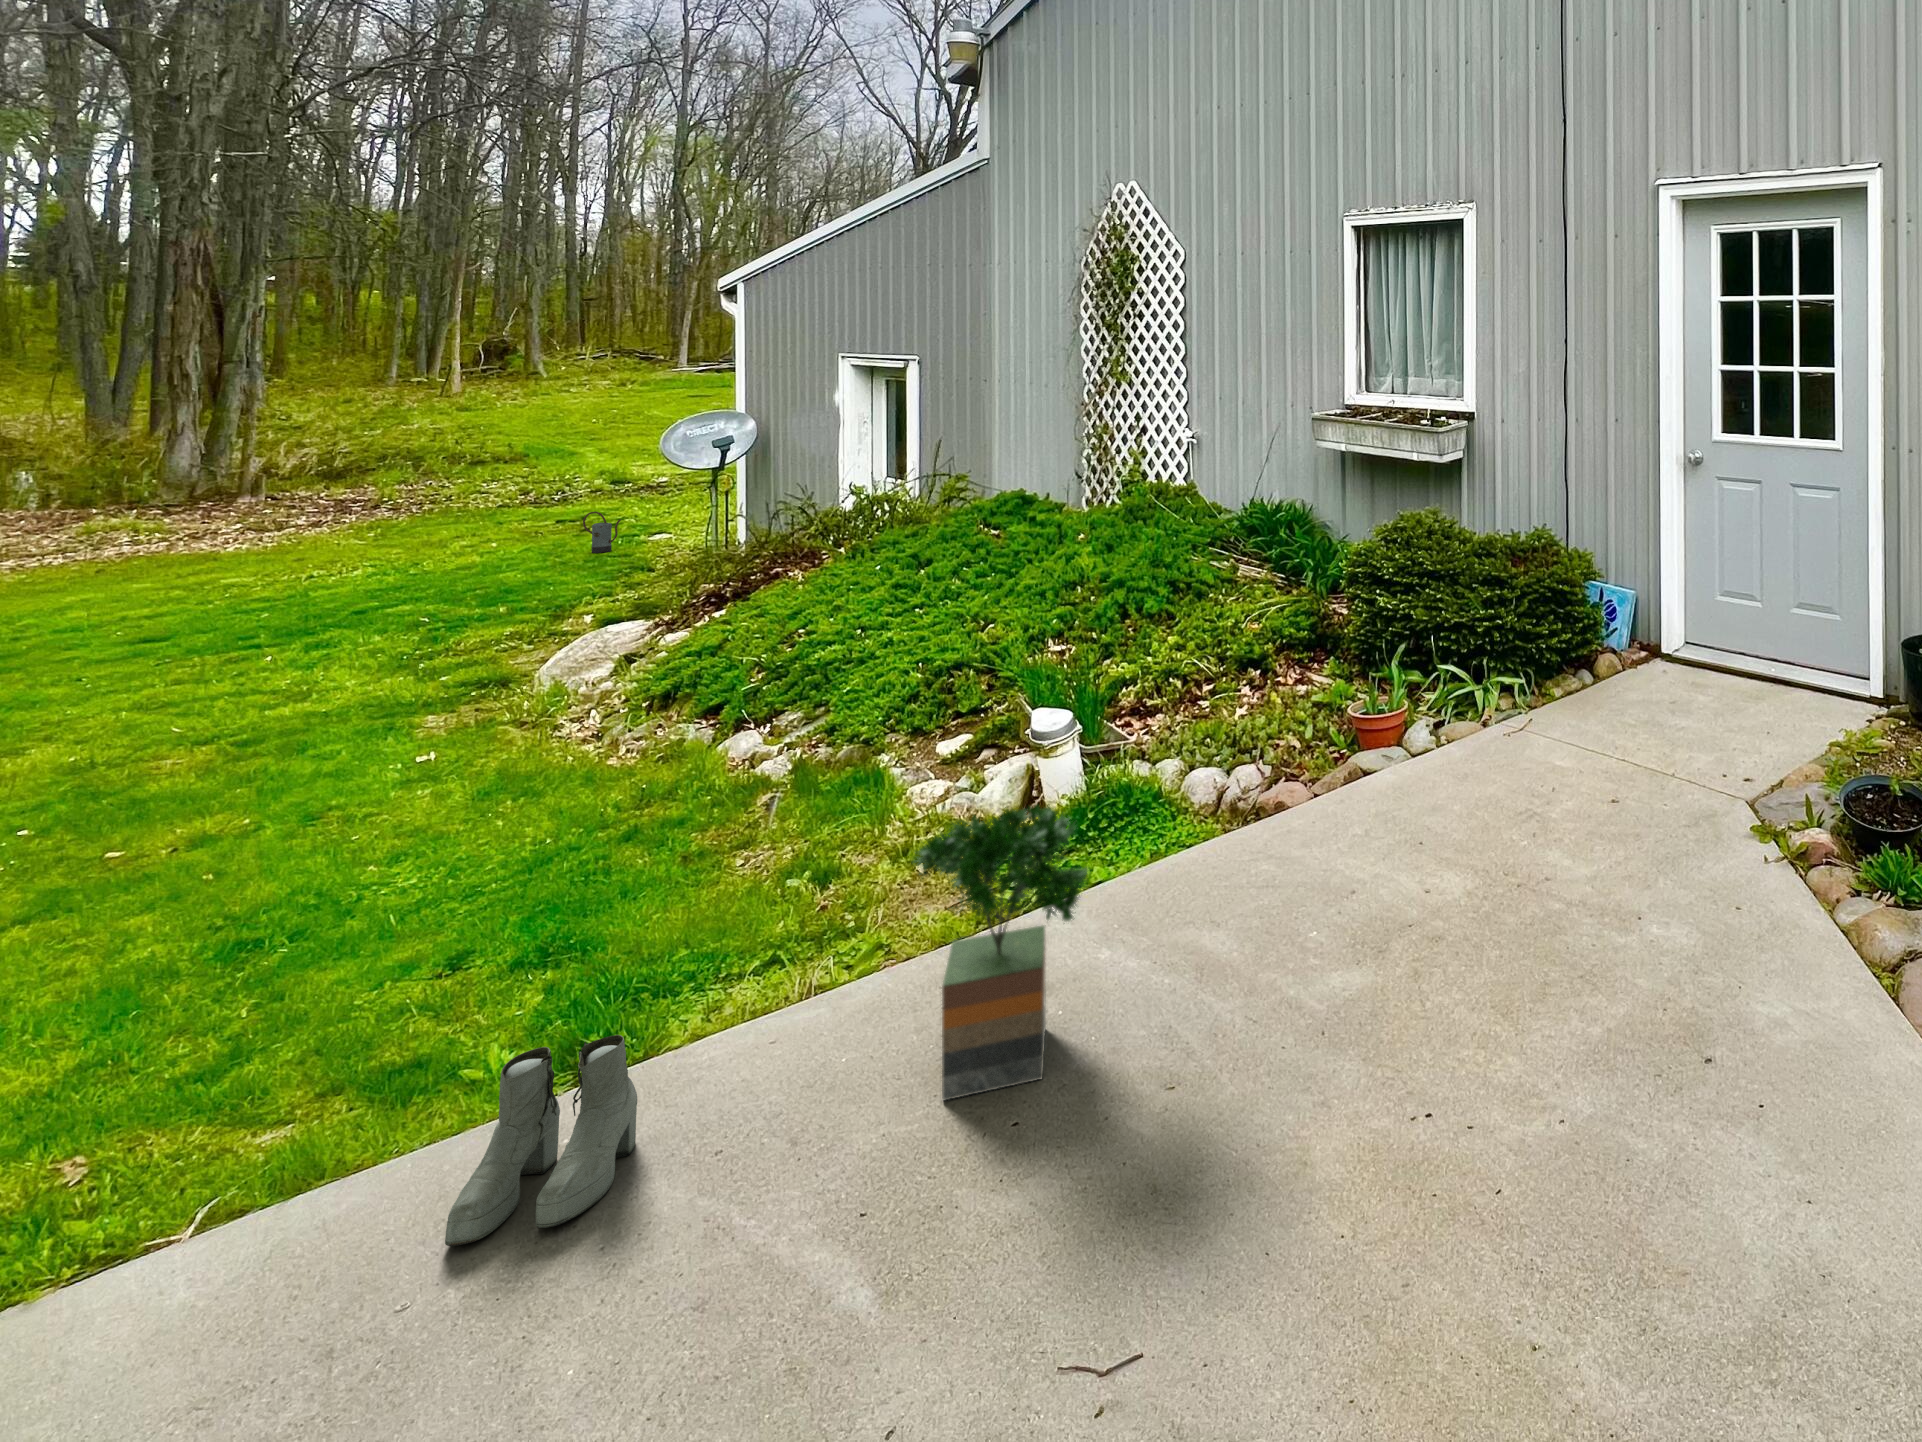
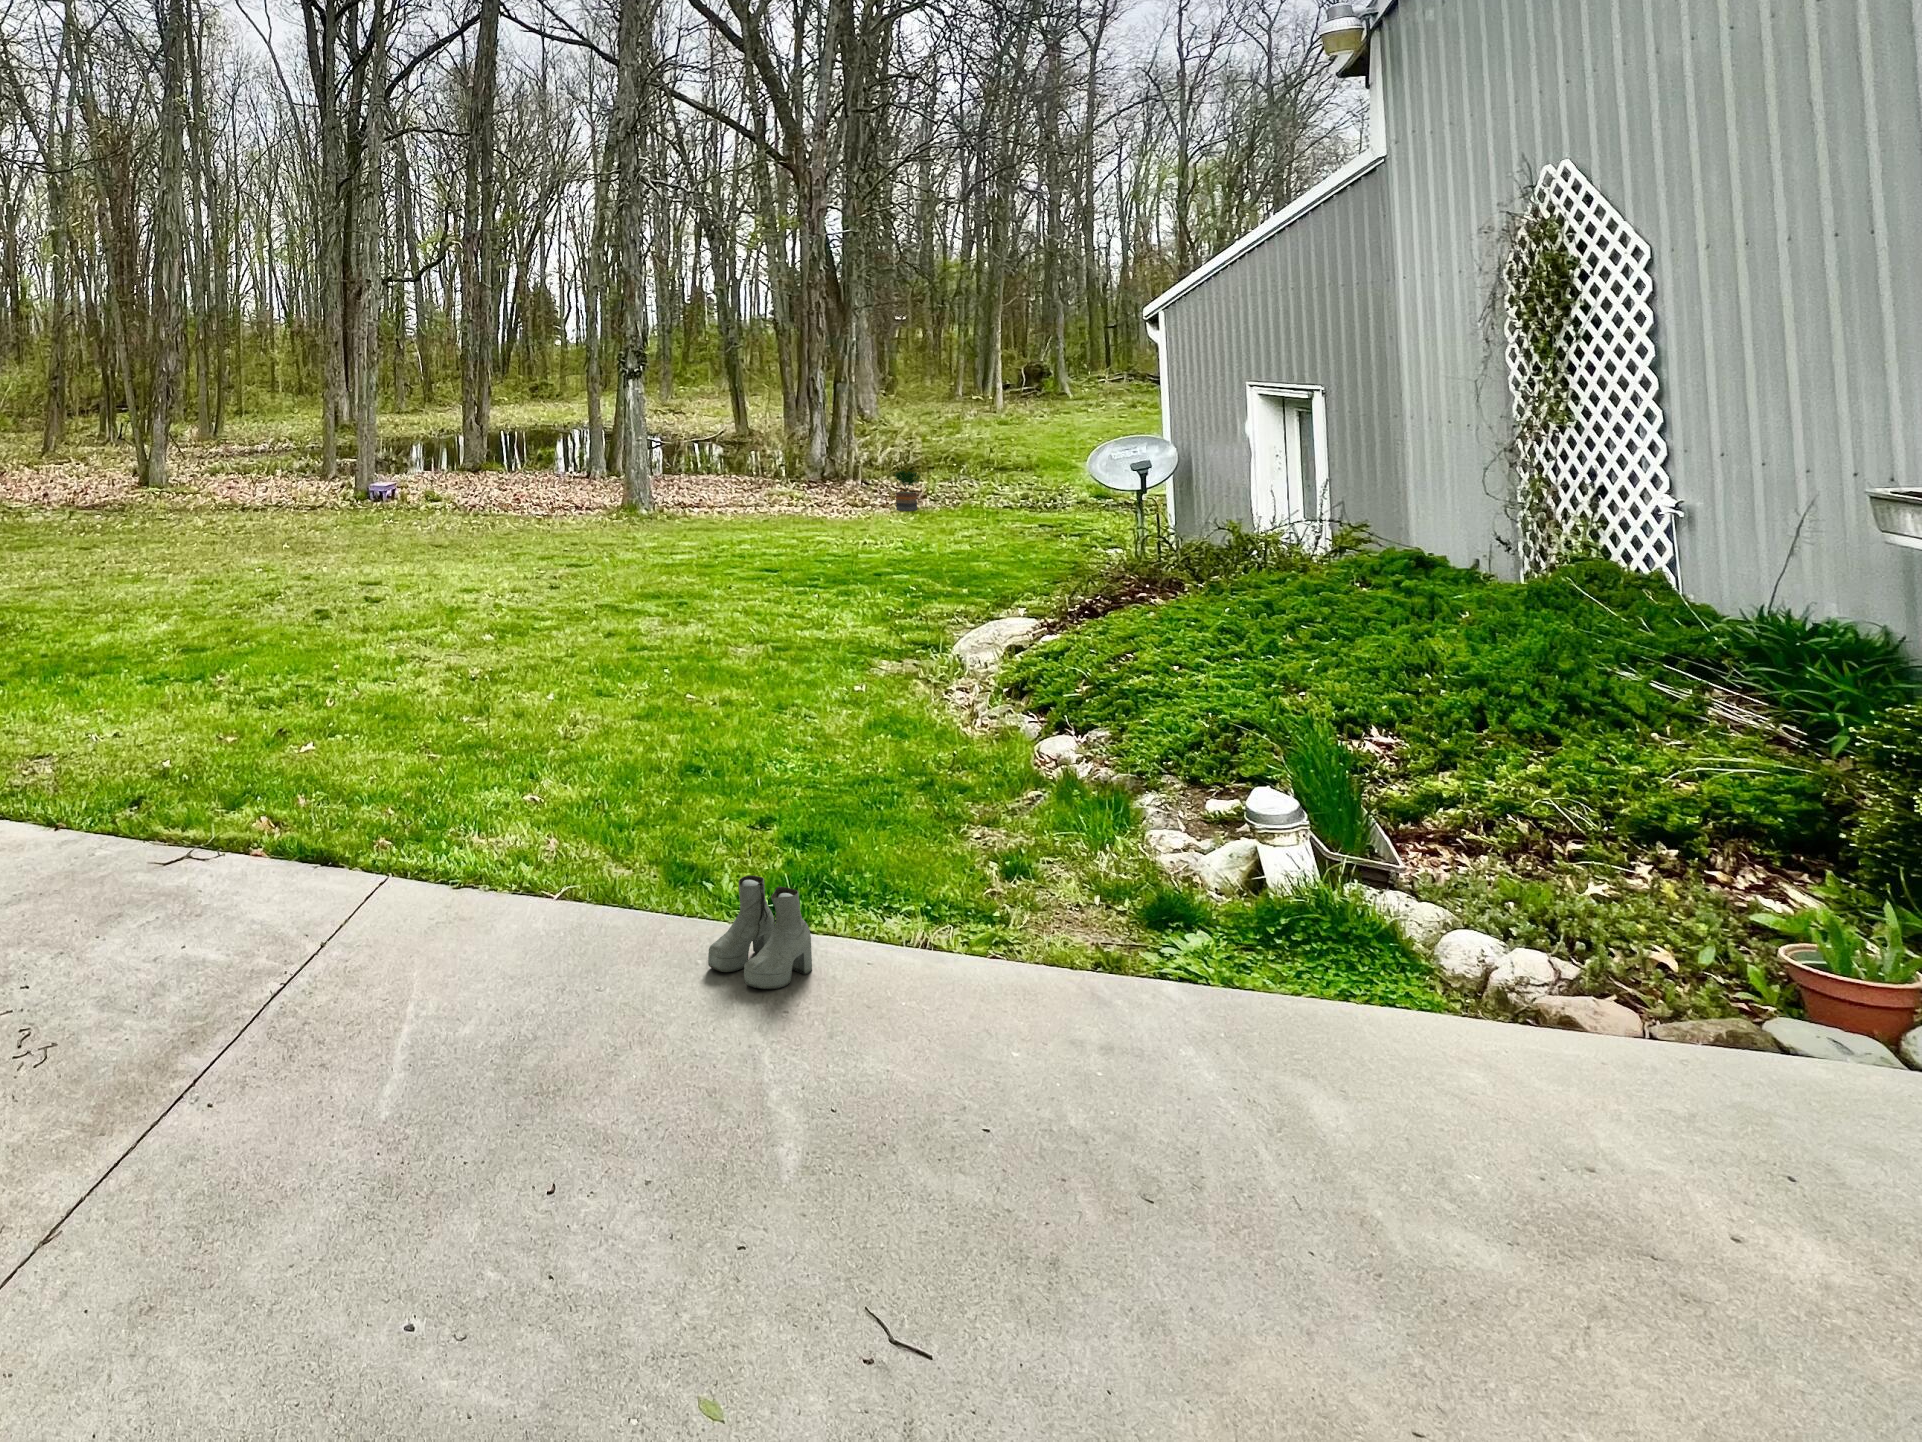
watering can: present [583,512,621,553] -> none [1040,519,1069,556]
potted tree: present [917,804,1088,1101] -> present [895,471,920,511]

